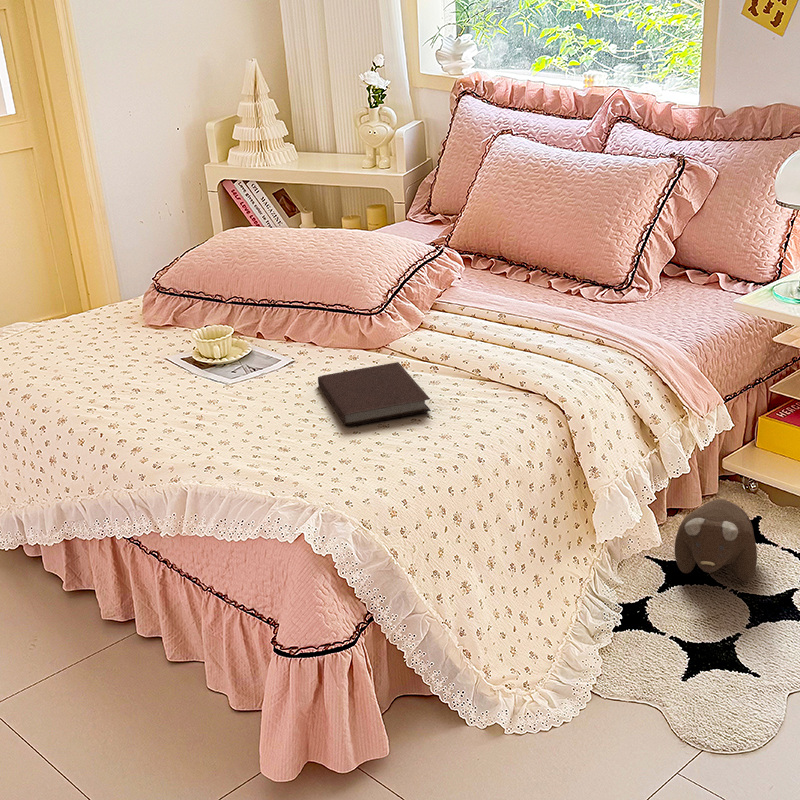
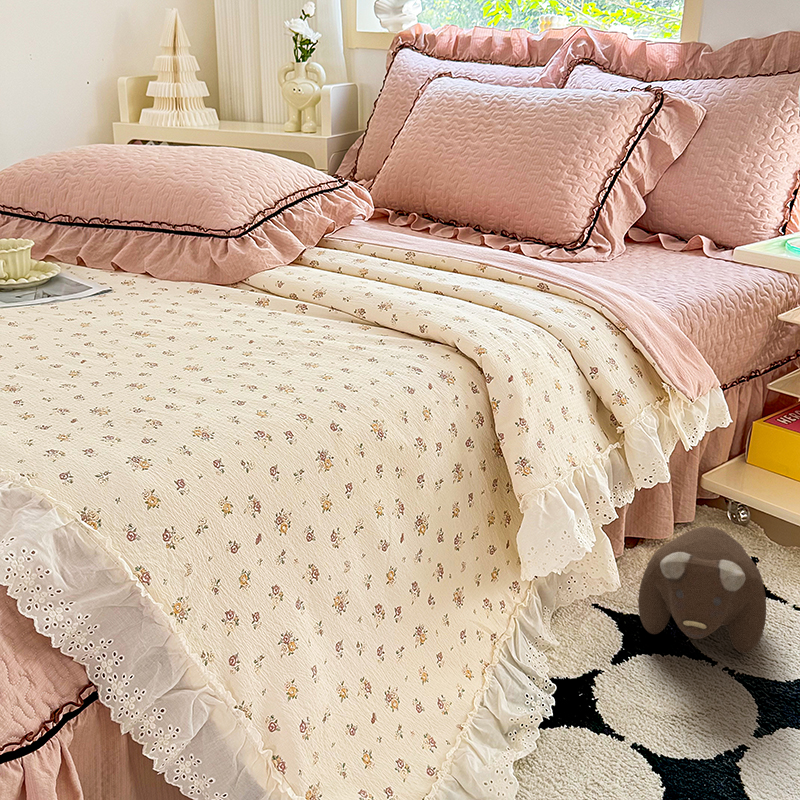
notebook: present [318,362,431,426] -> none [113,291,265,360]

